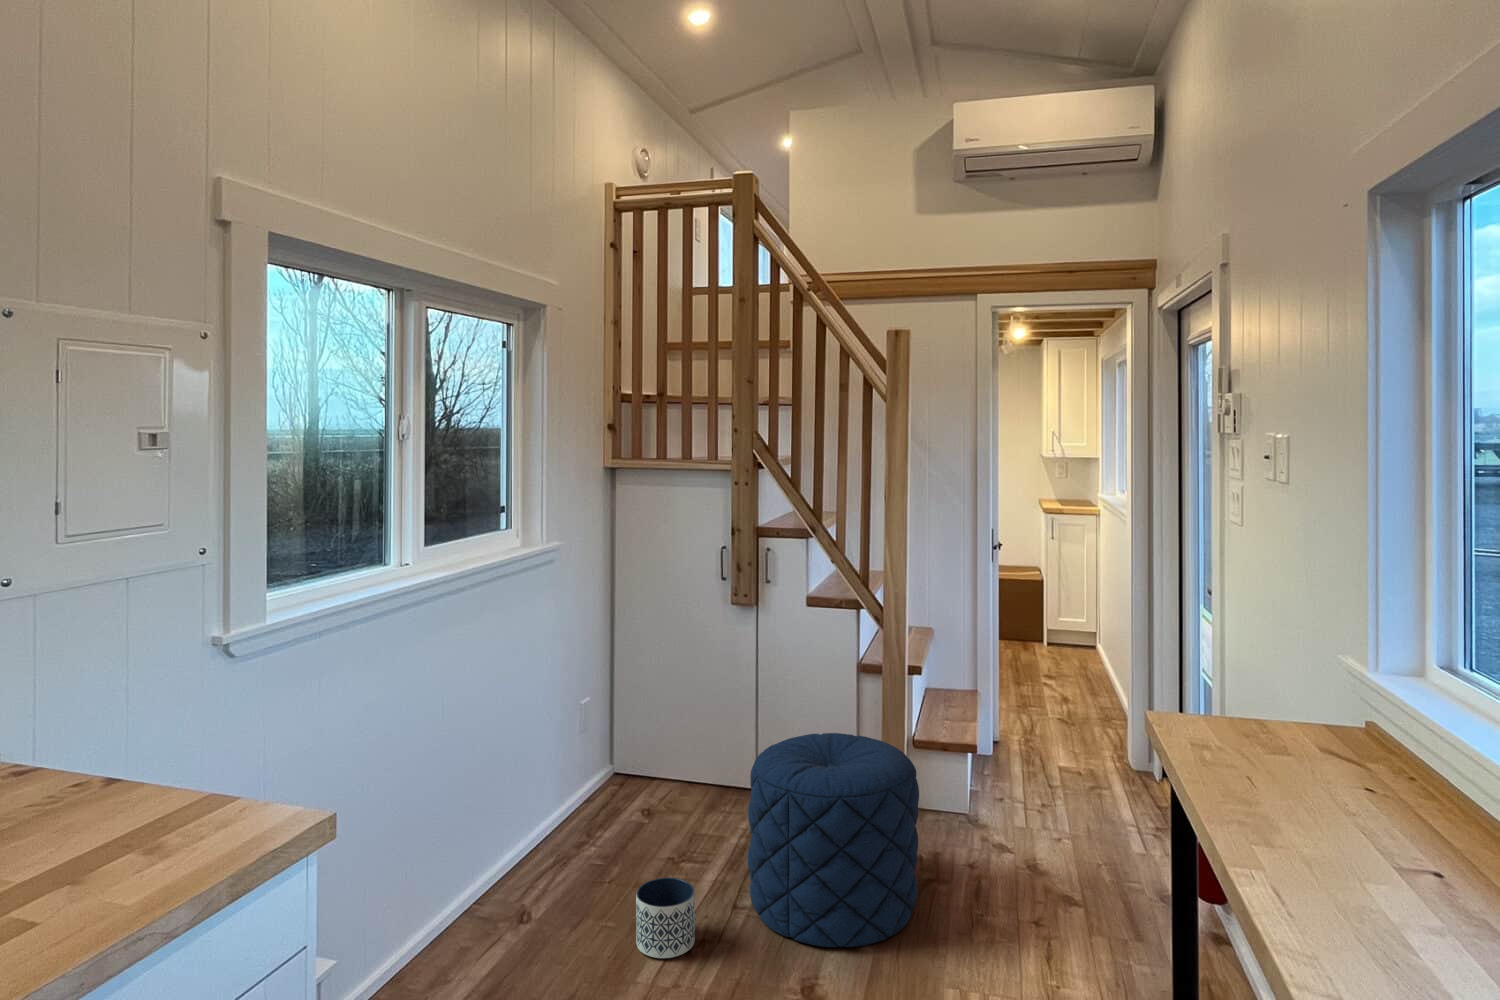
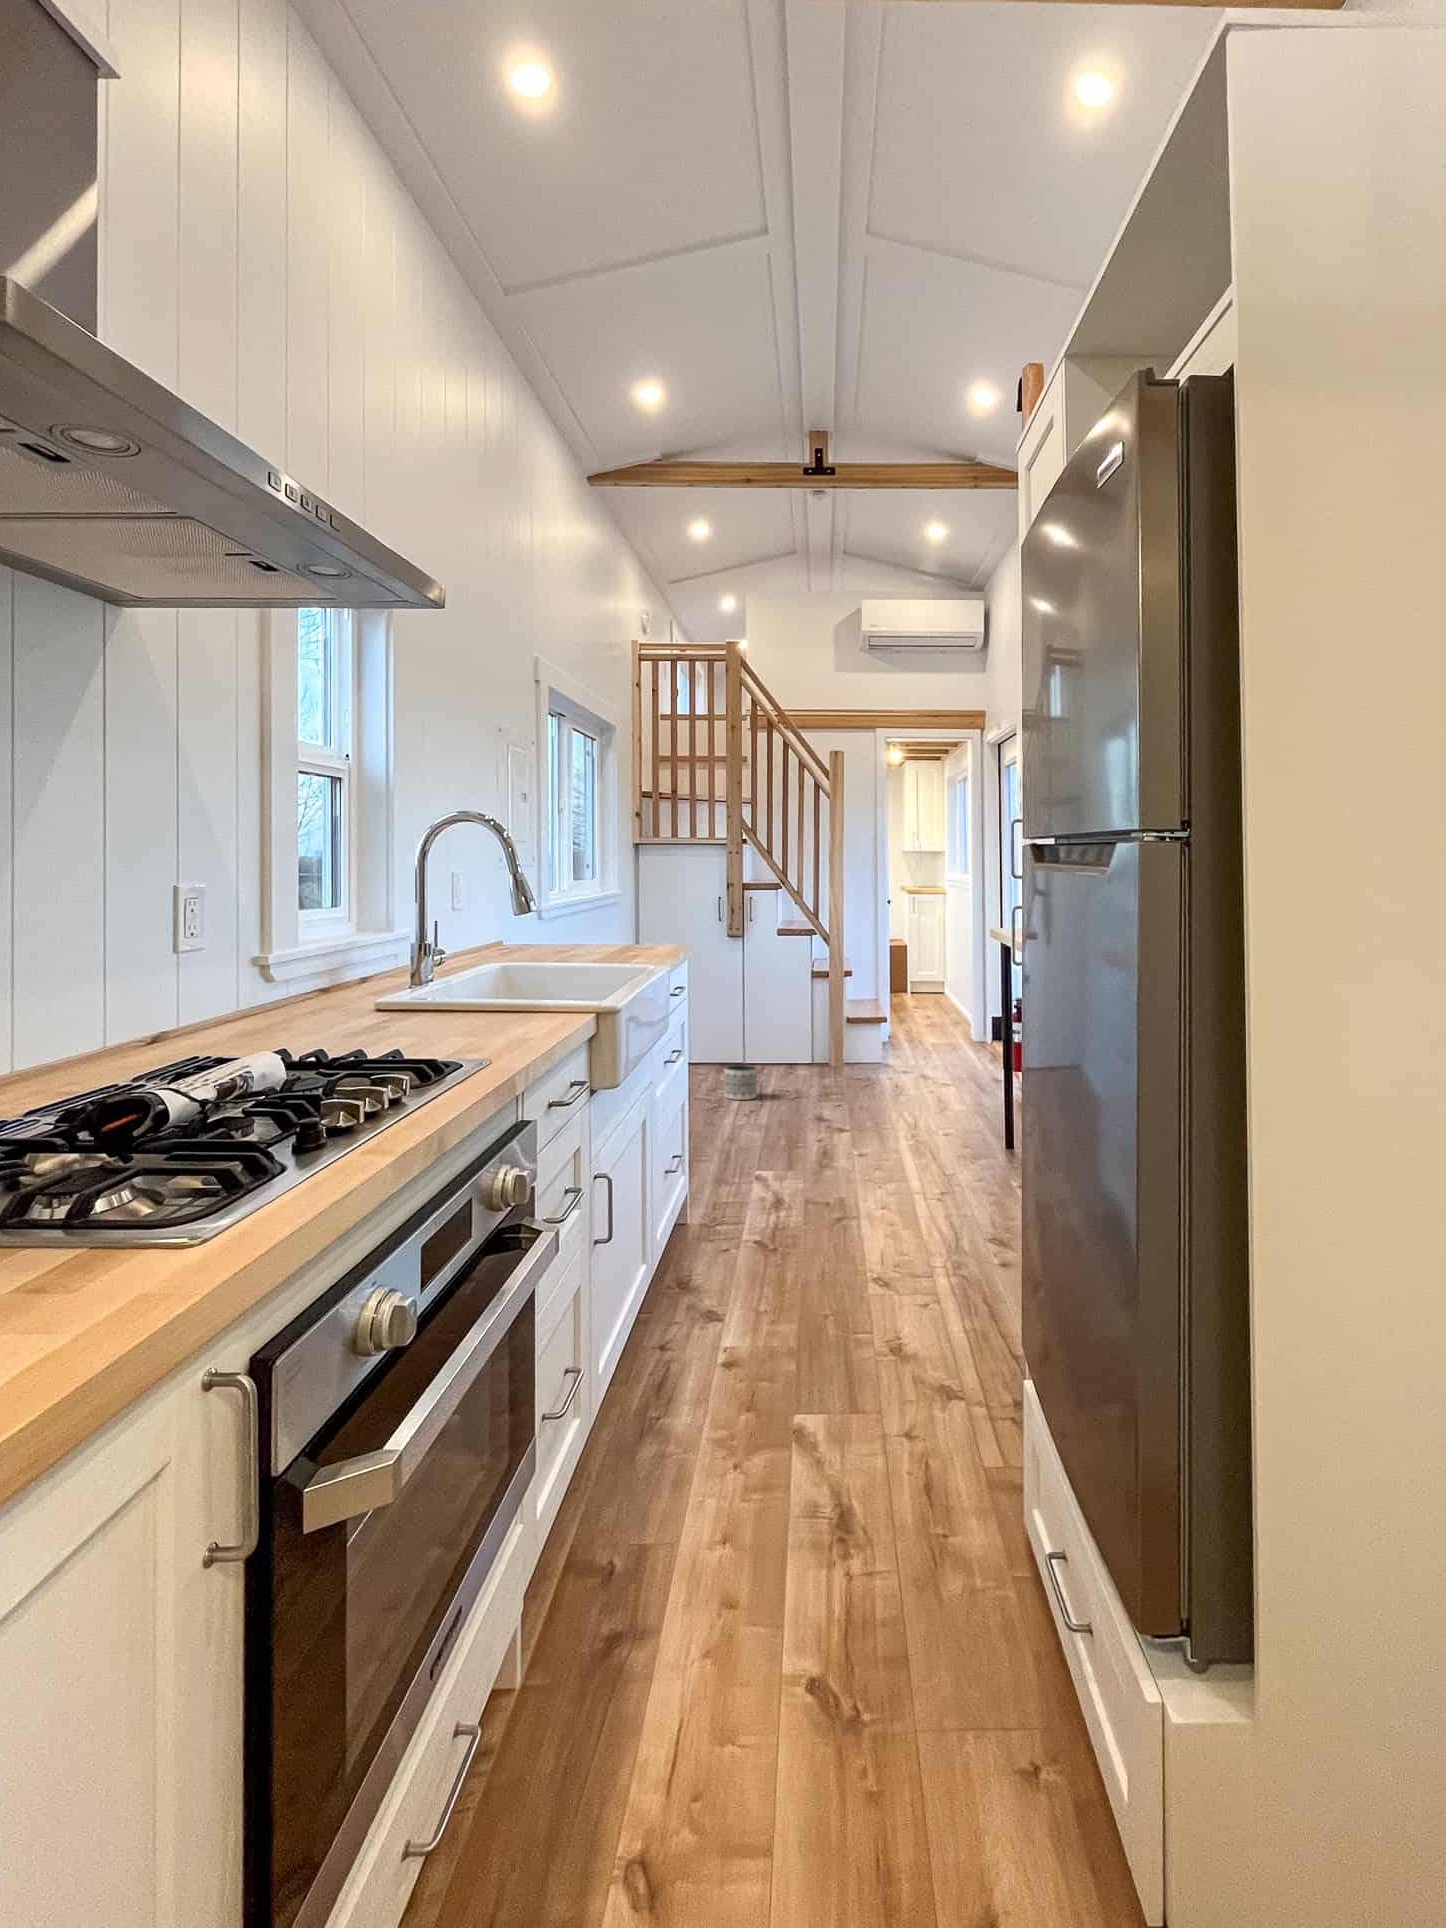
pouf: present [748,733,919,947] -> none [773,995,870,1094]

